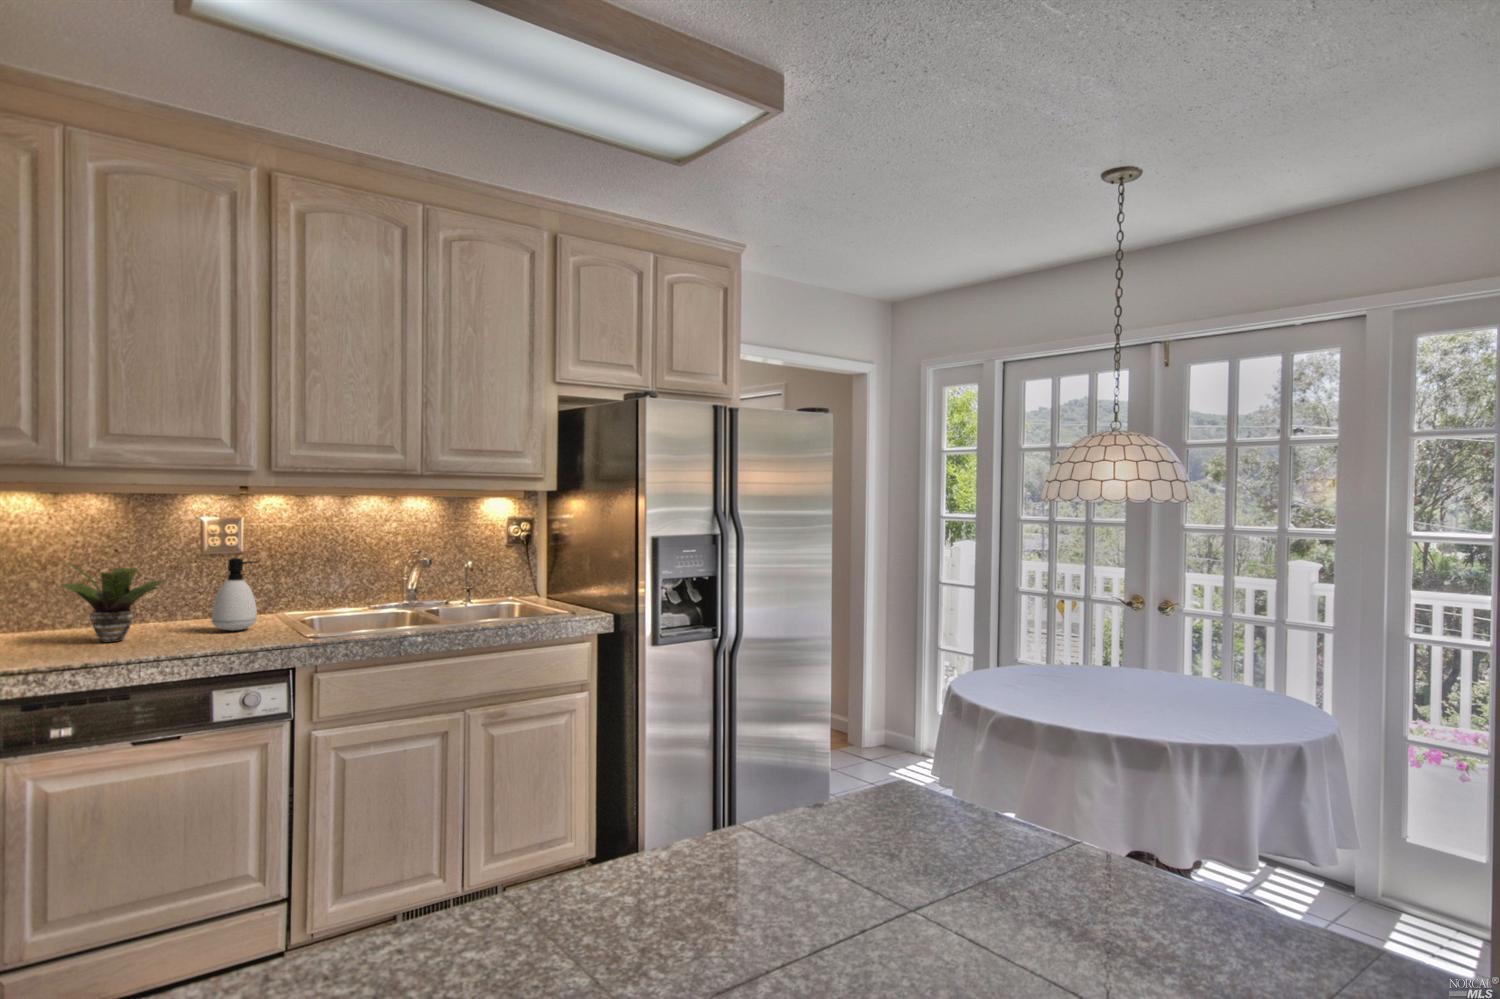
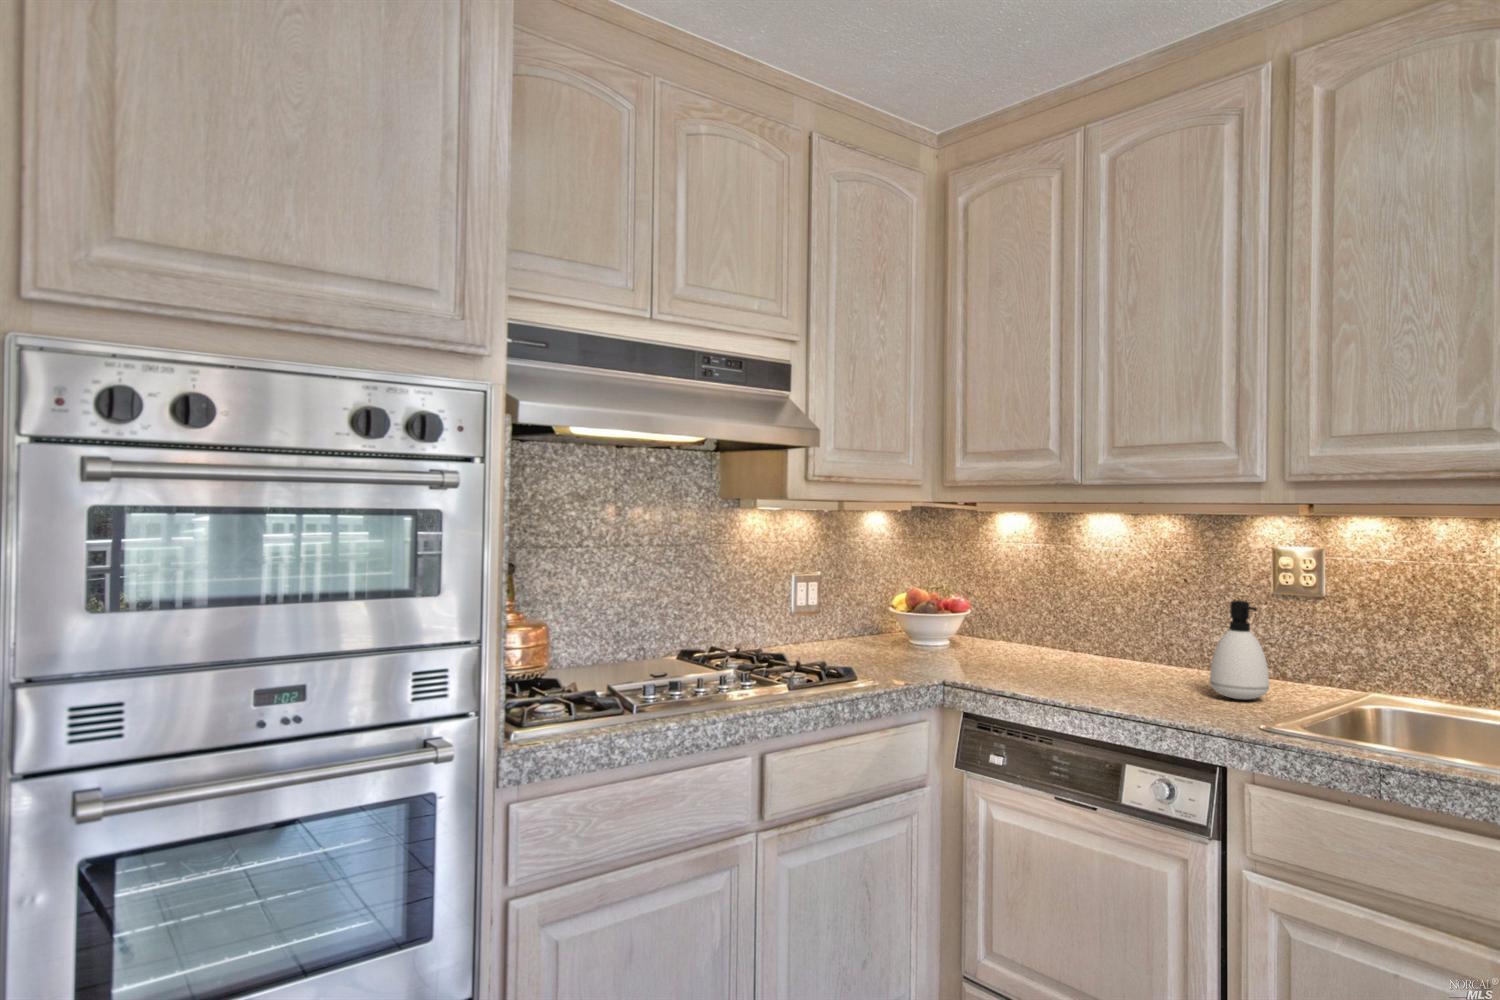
potted plant: present [61,562,165,642] -> none [1071,587,1176,682]

